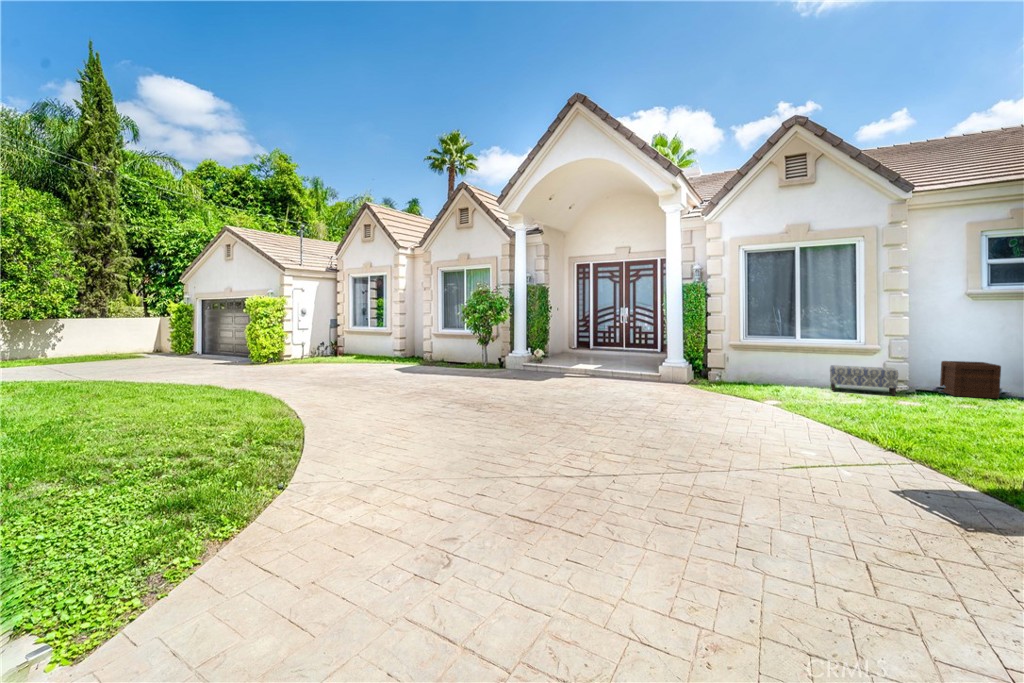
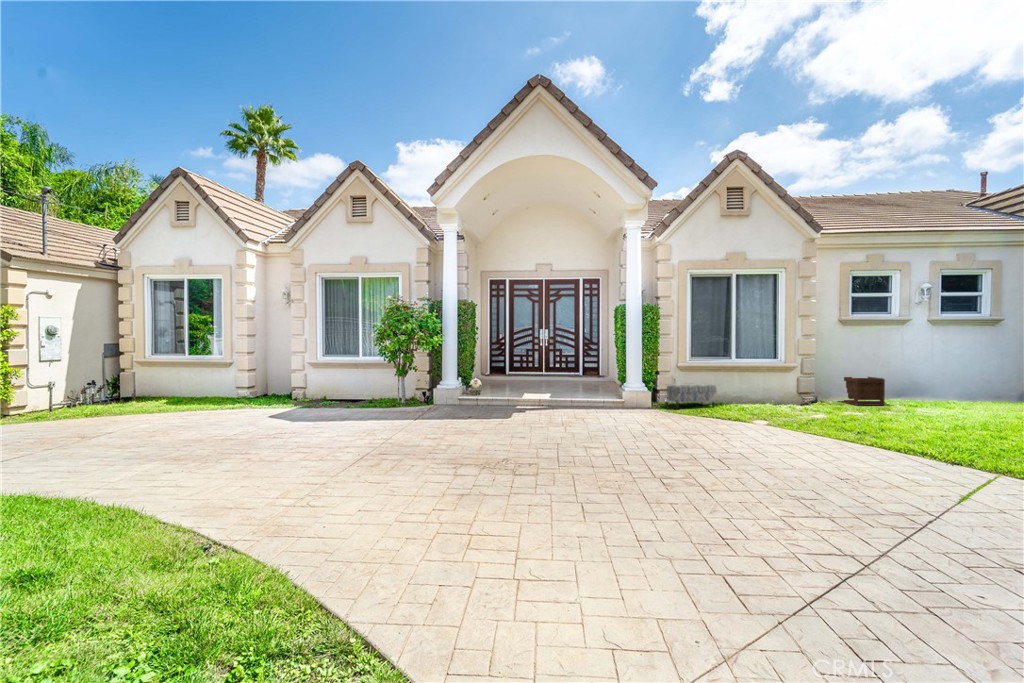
bench: present [830,365,898,396] -> present [666,385,716,409]

